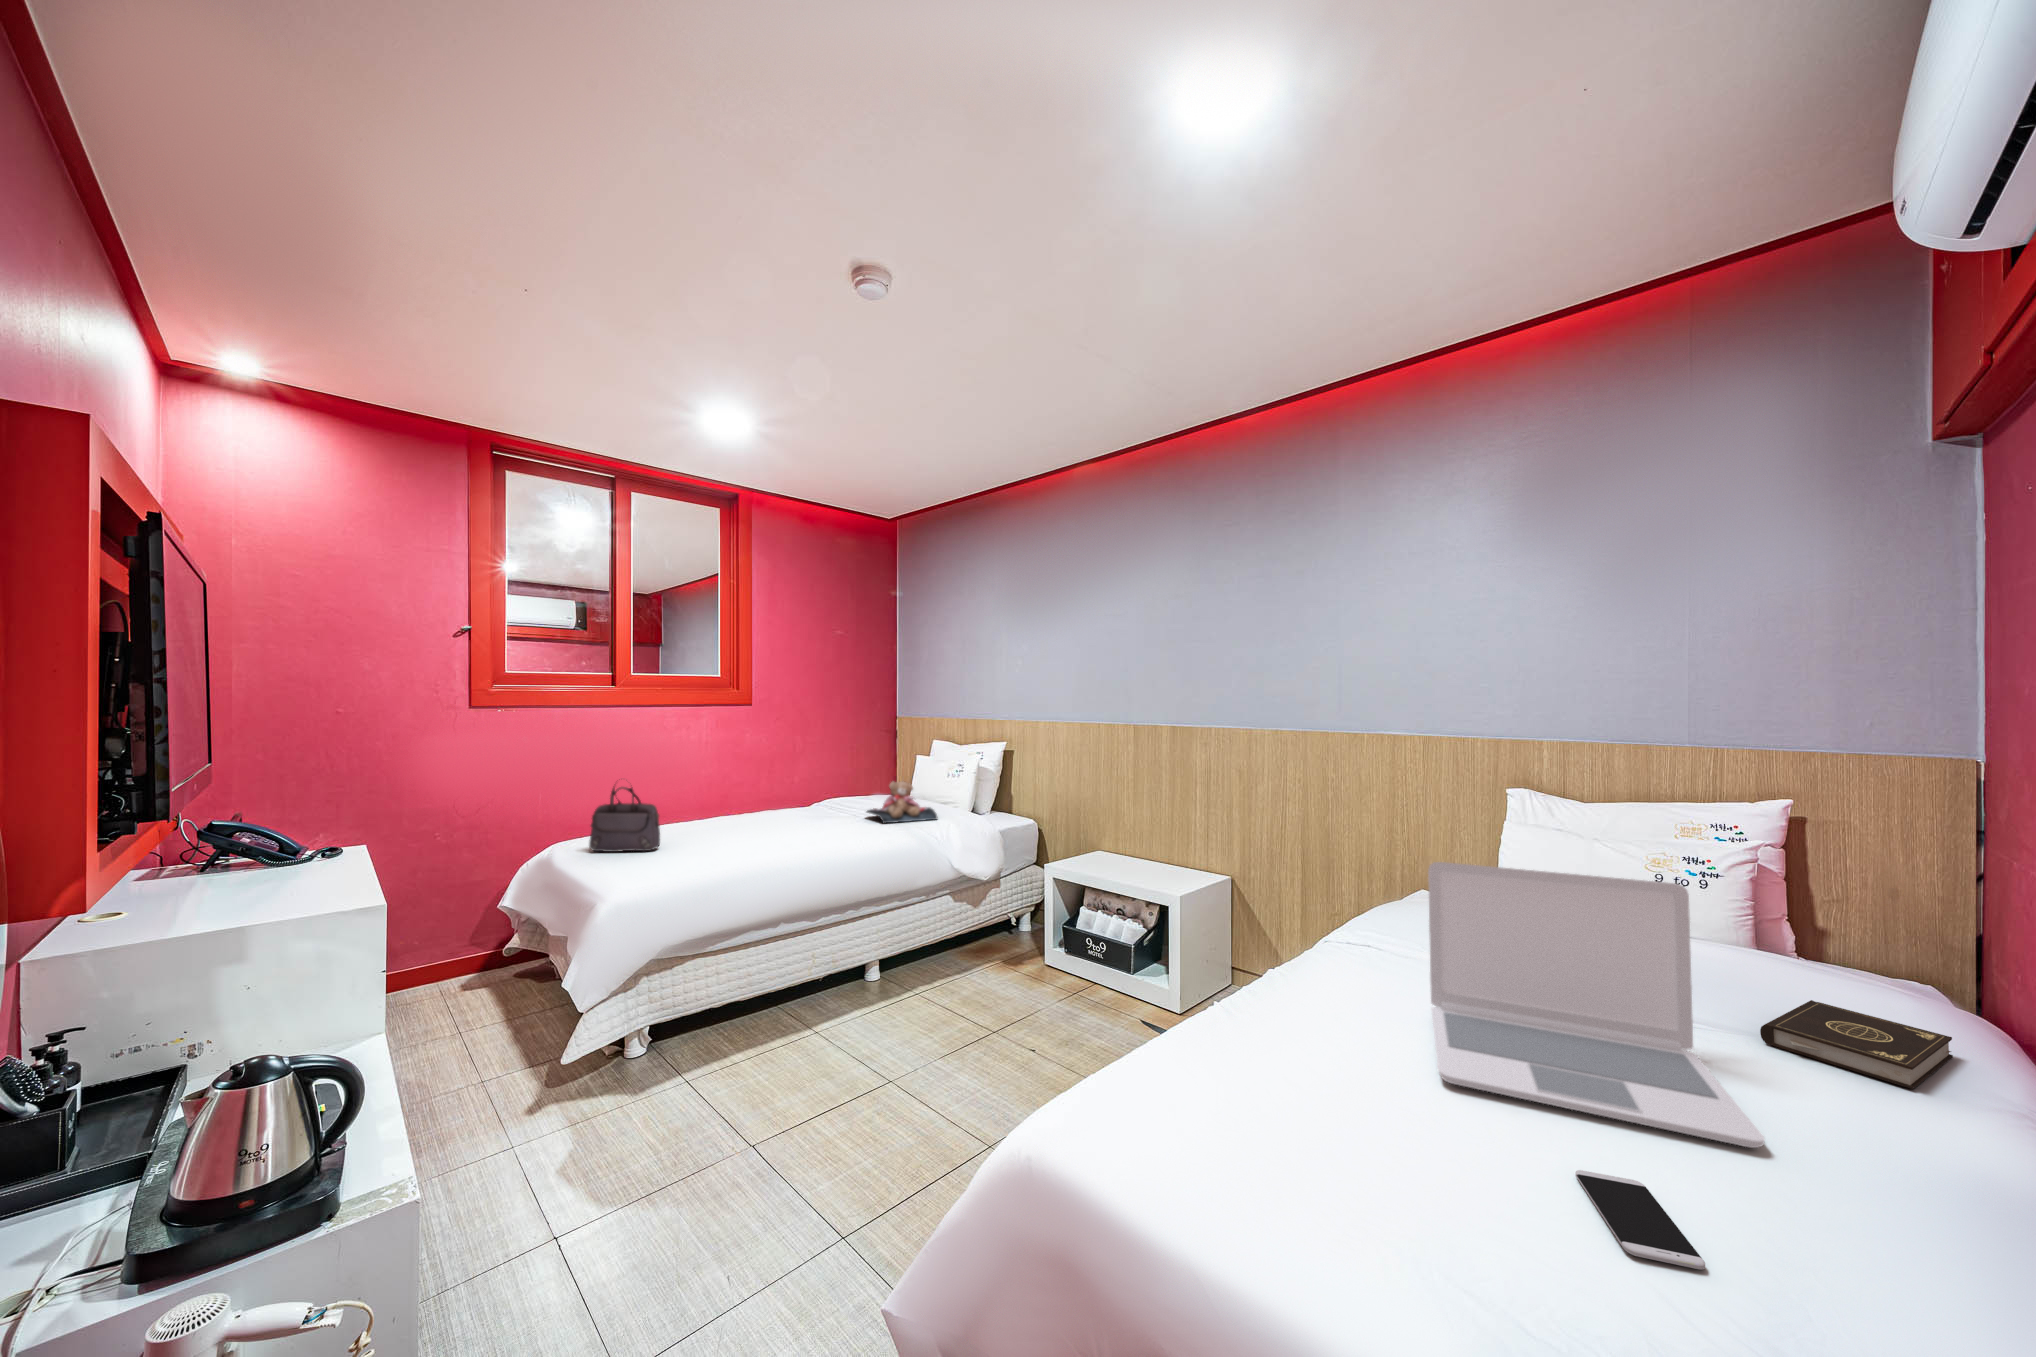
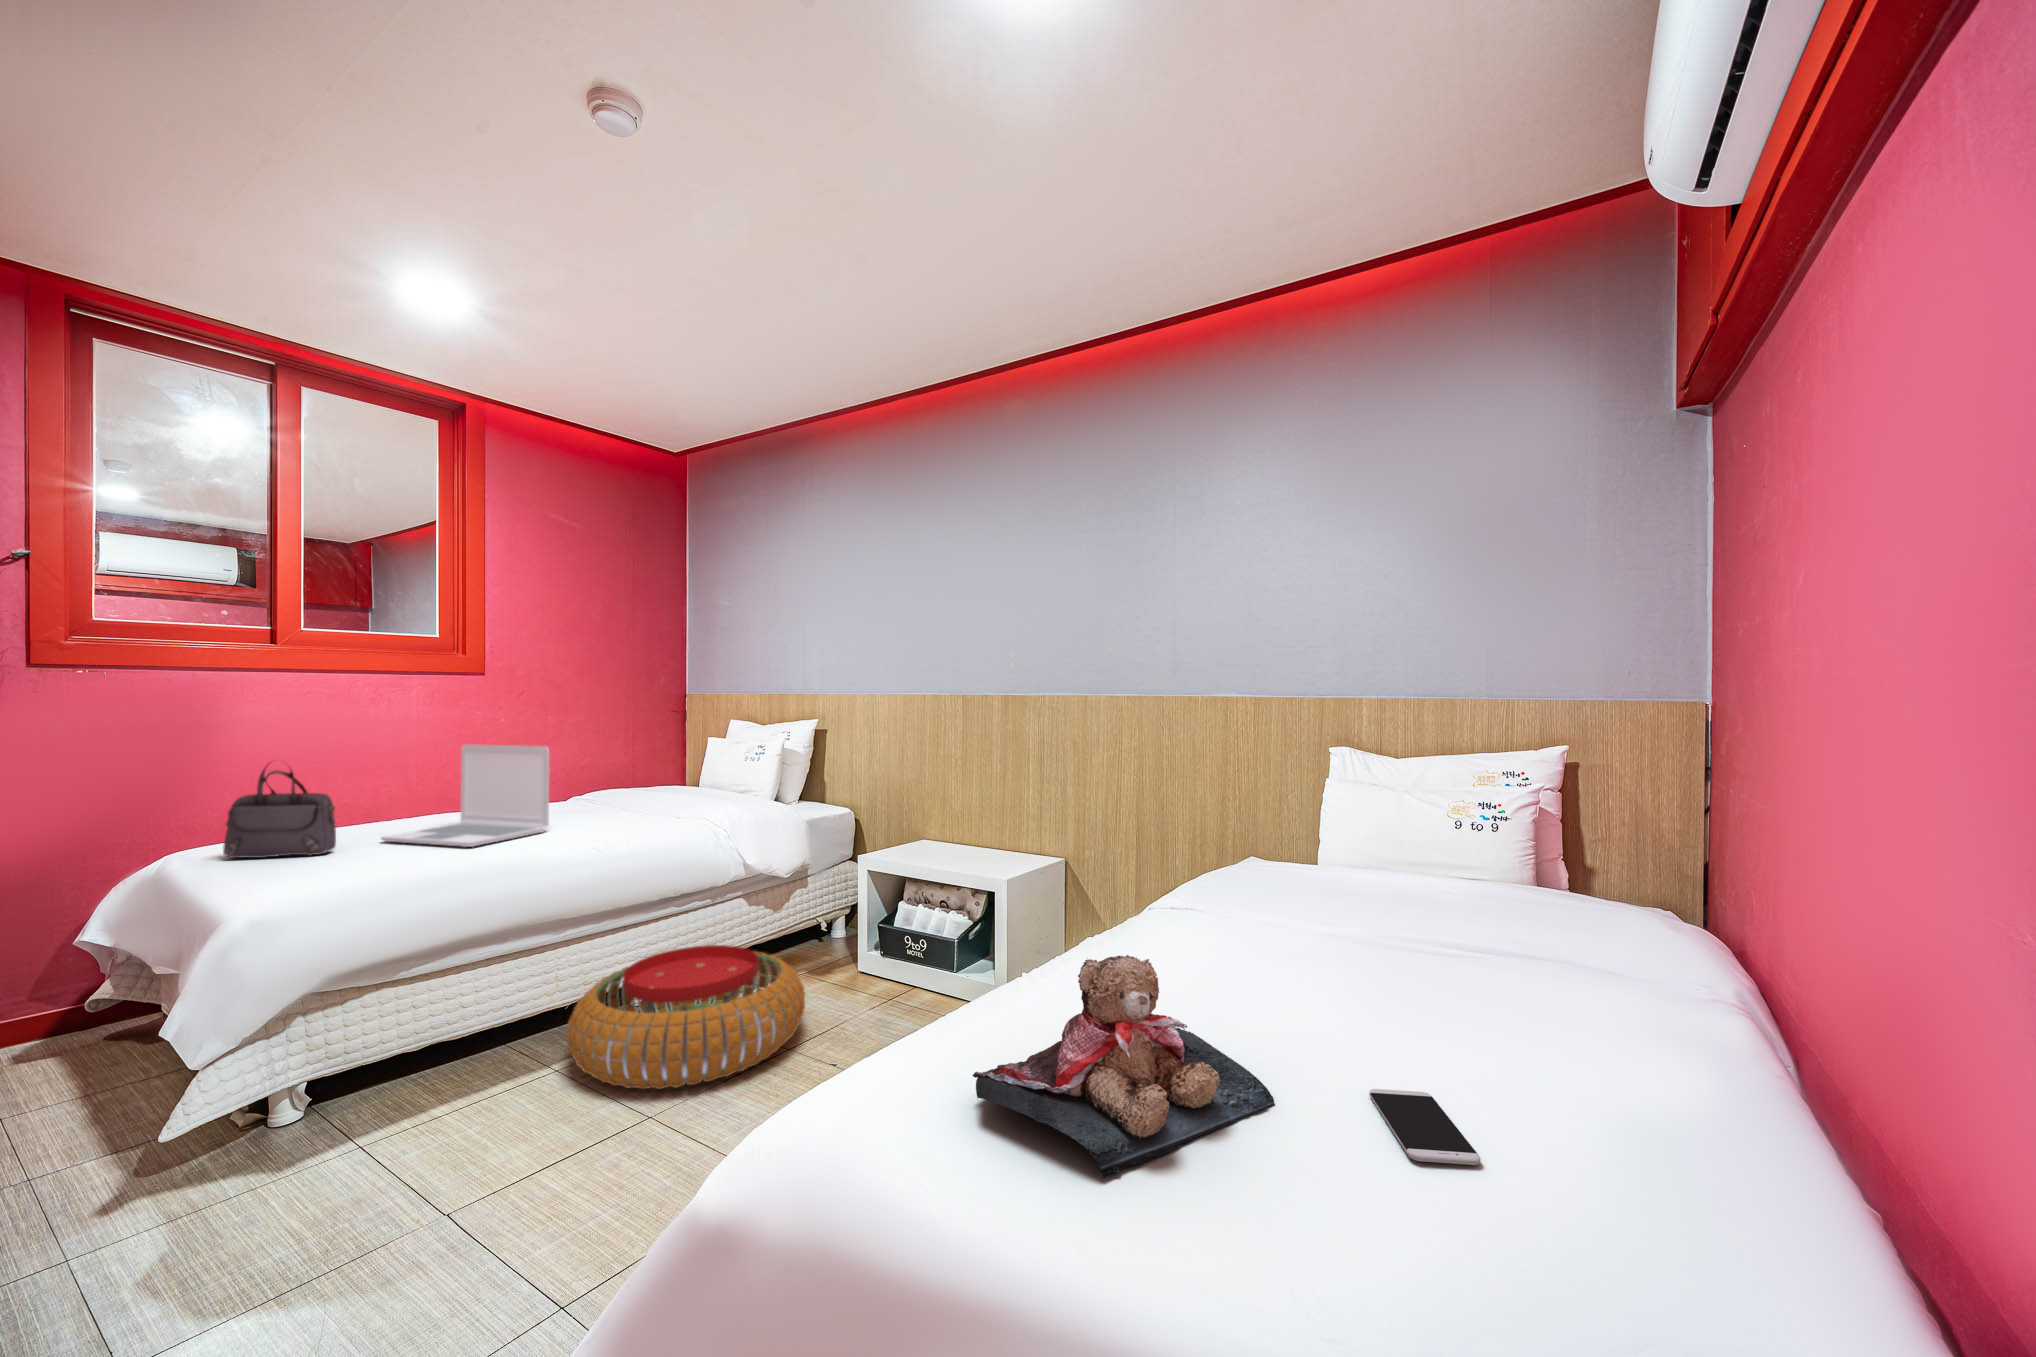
teddy bear: present [867,781,938,823] -> present [973,955,1275,1178]
laptop: present [1428,862,1765,1148] -> present [381,744,549,847]
pouf: none [824,938,1007,1059] -> present [567,945,805,1090]
book: present [1760,1000,1953,1089] -> none [1537,922,1687,989]

